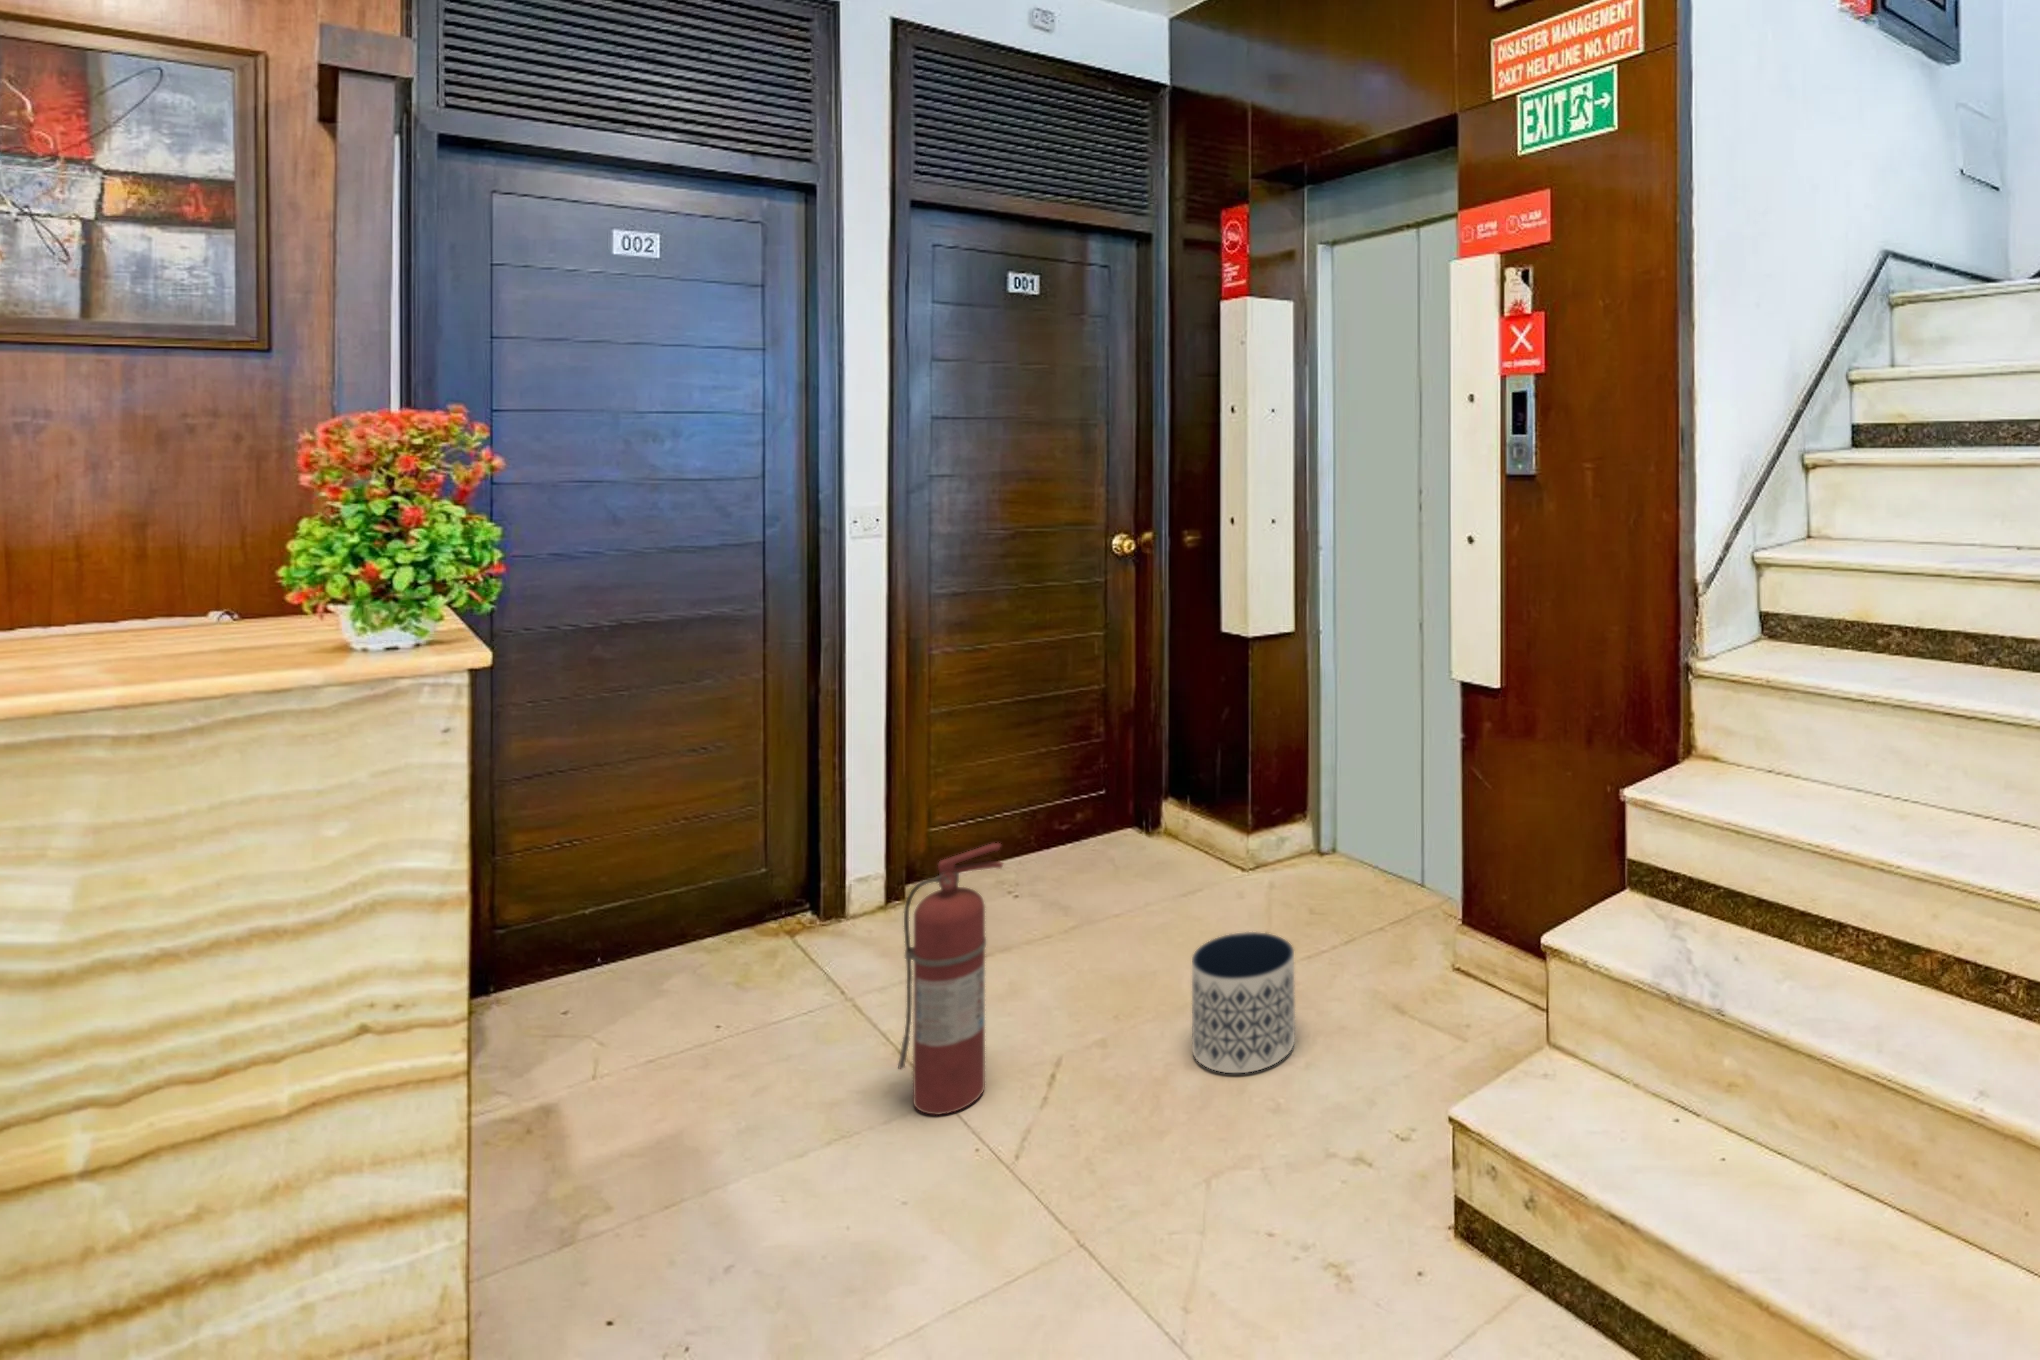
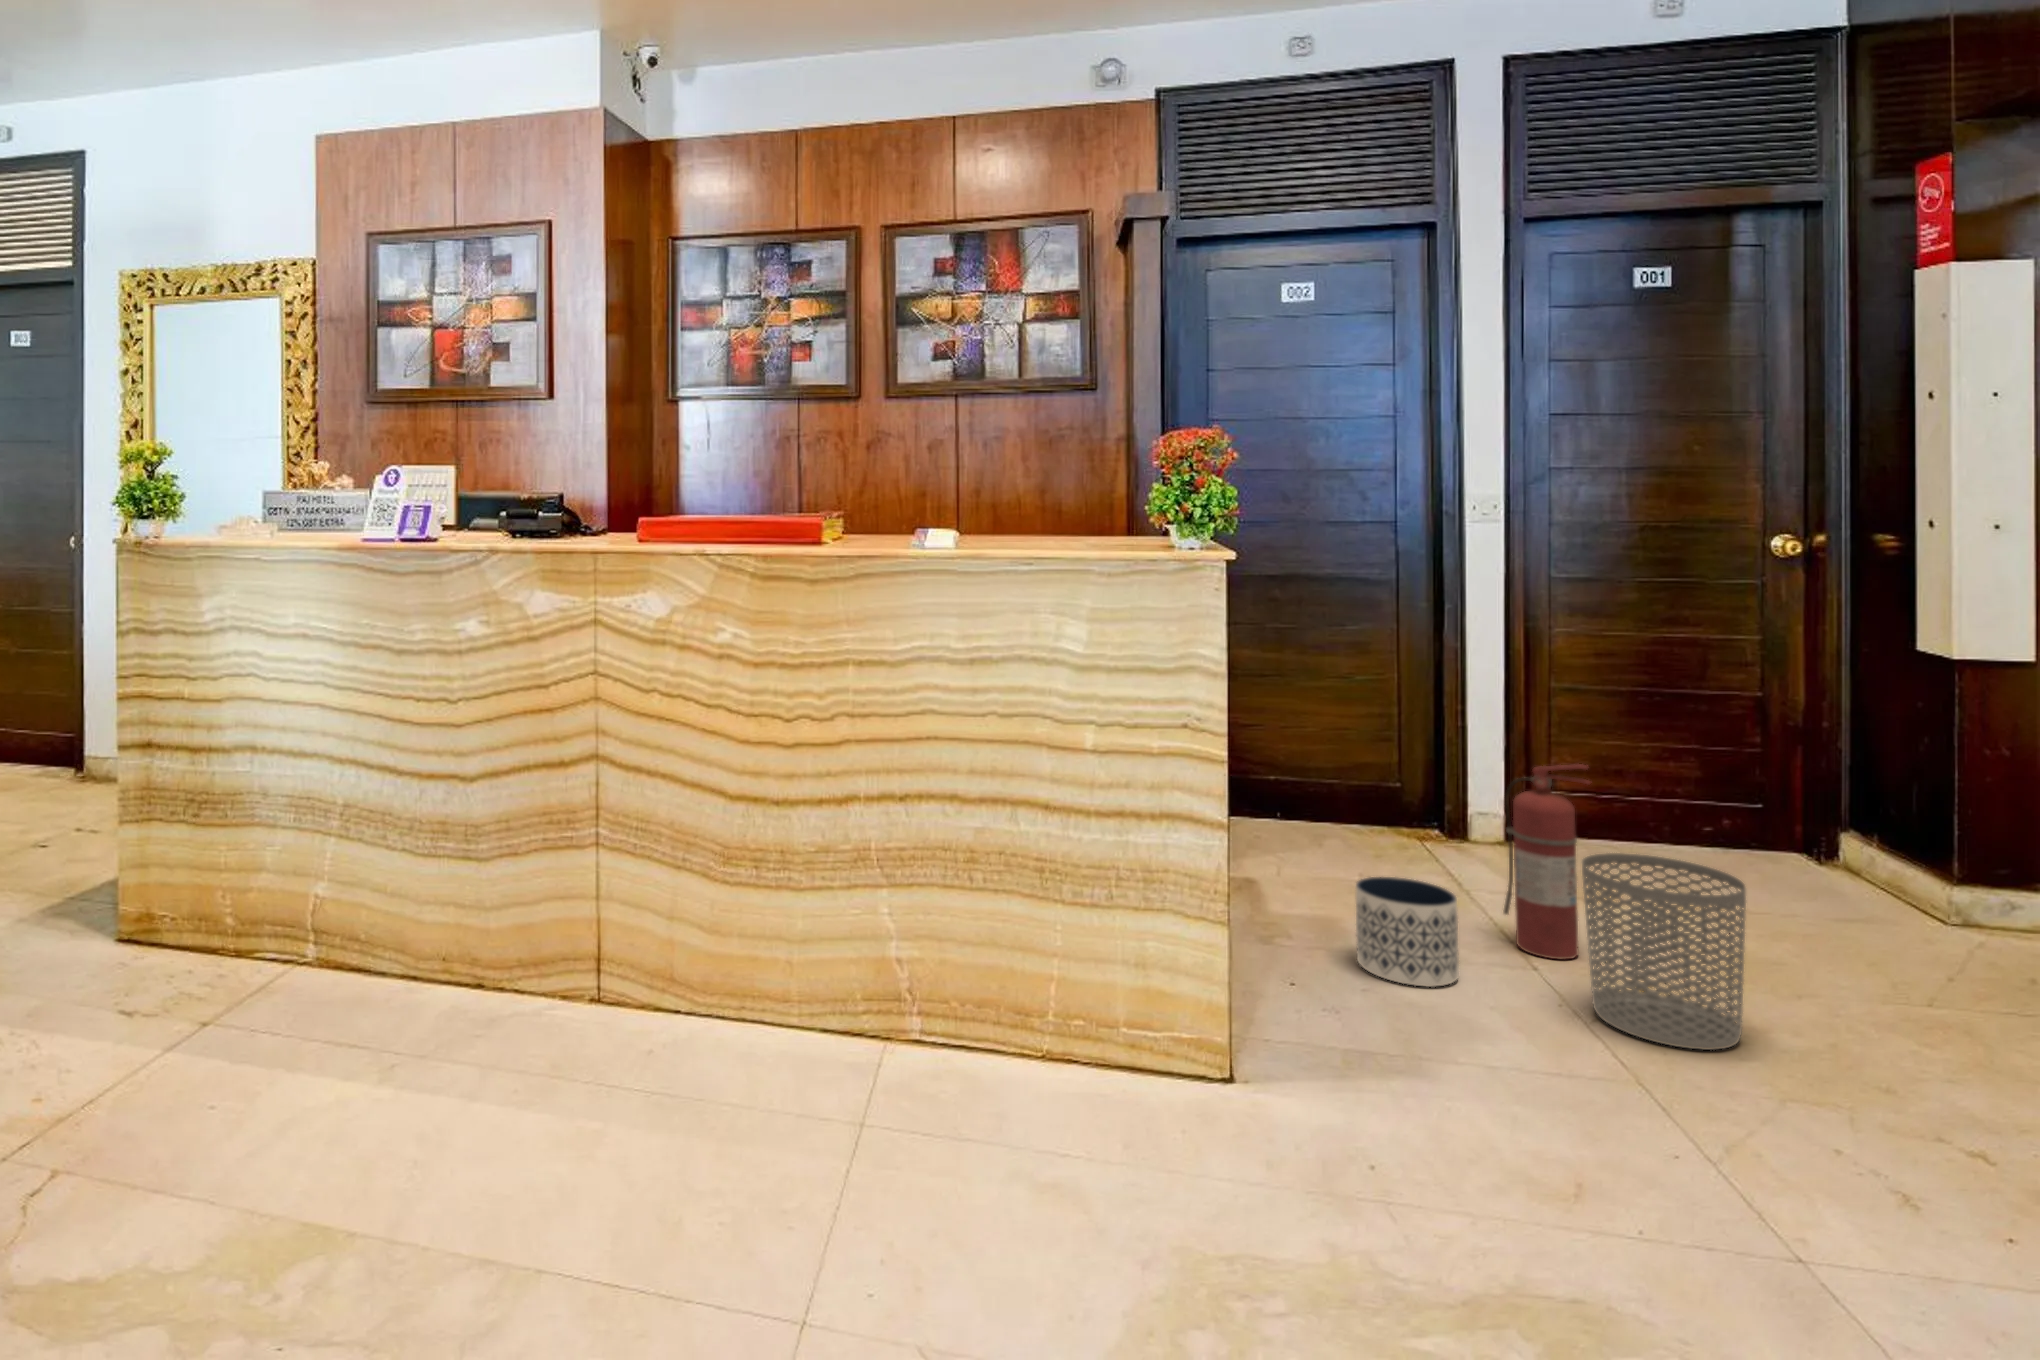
planter: present [1192,932,1295,1073] -> present [1356,877,1459,987]
waste bin: none [1010,947,1180,1225] -> present [1582,853,1746,1050]

